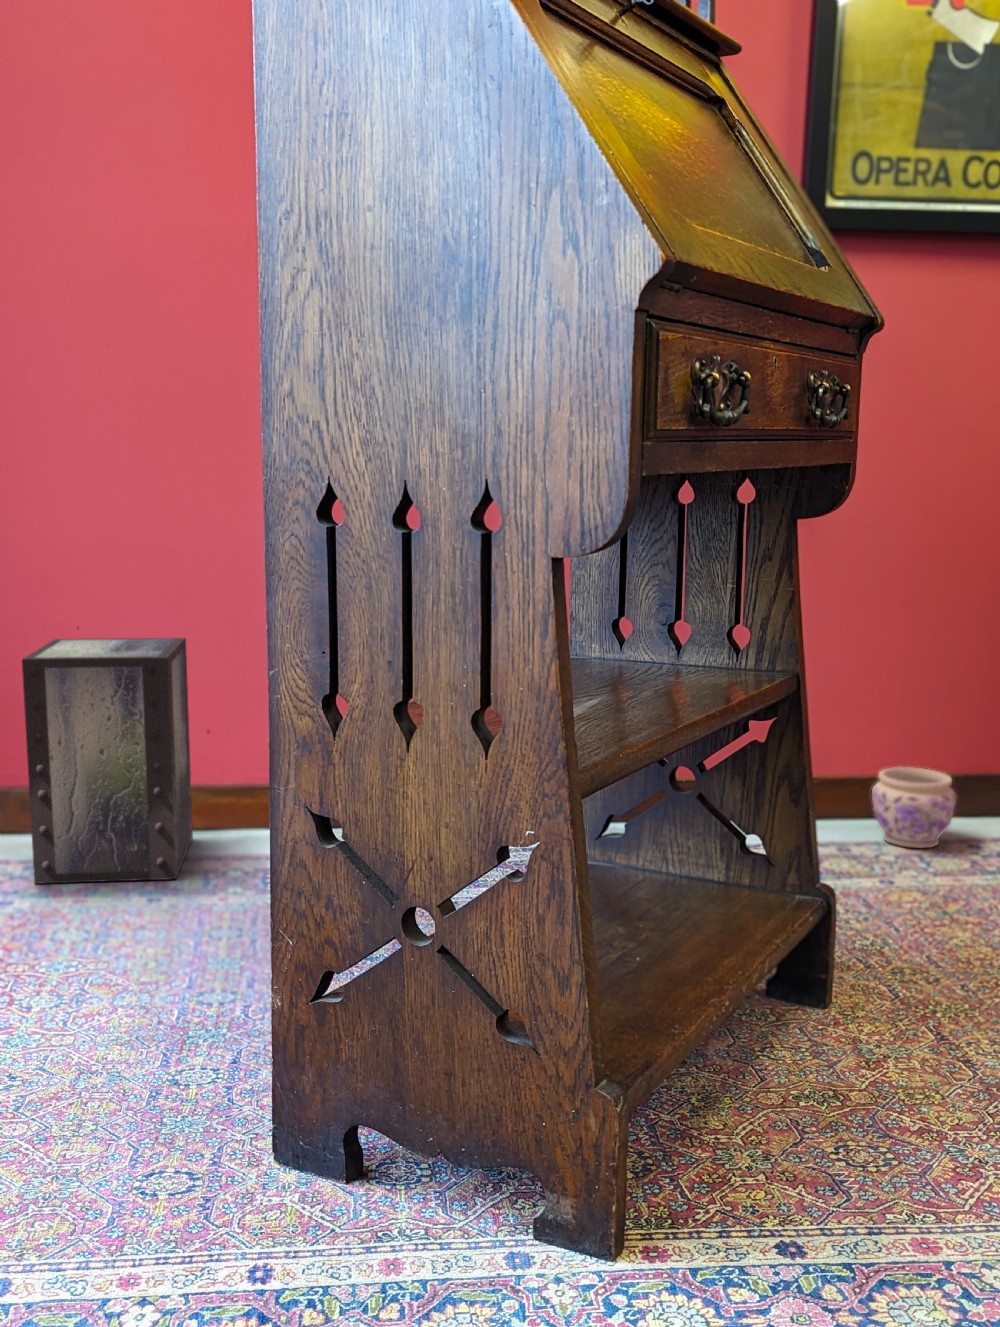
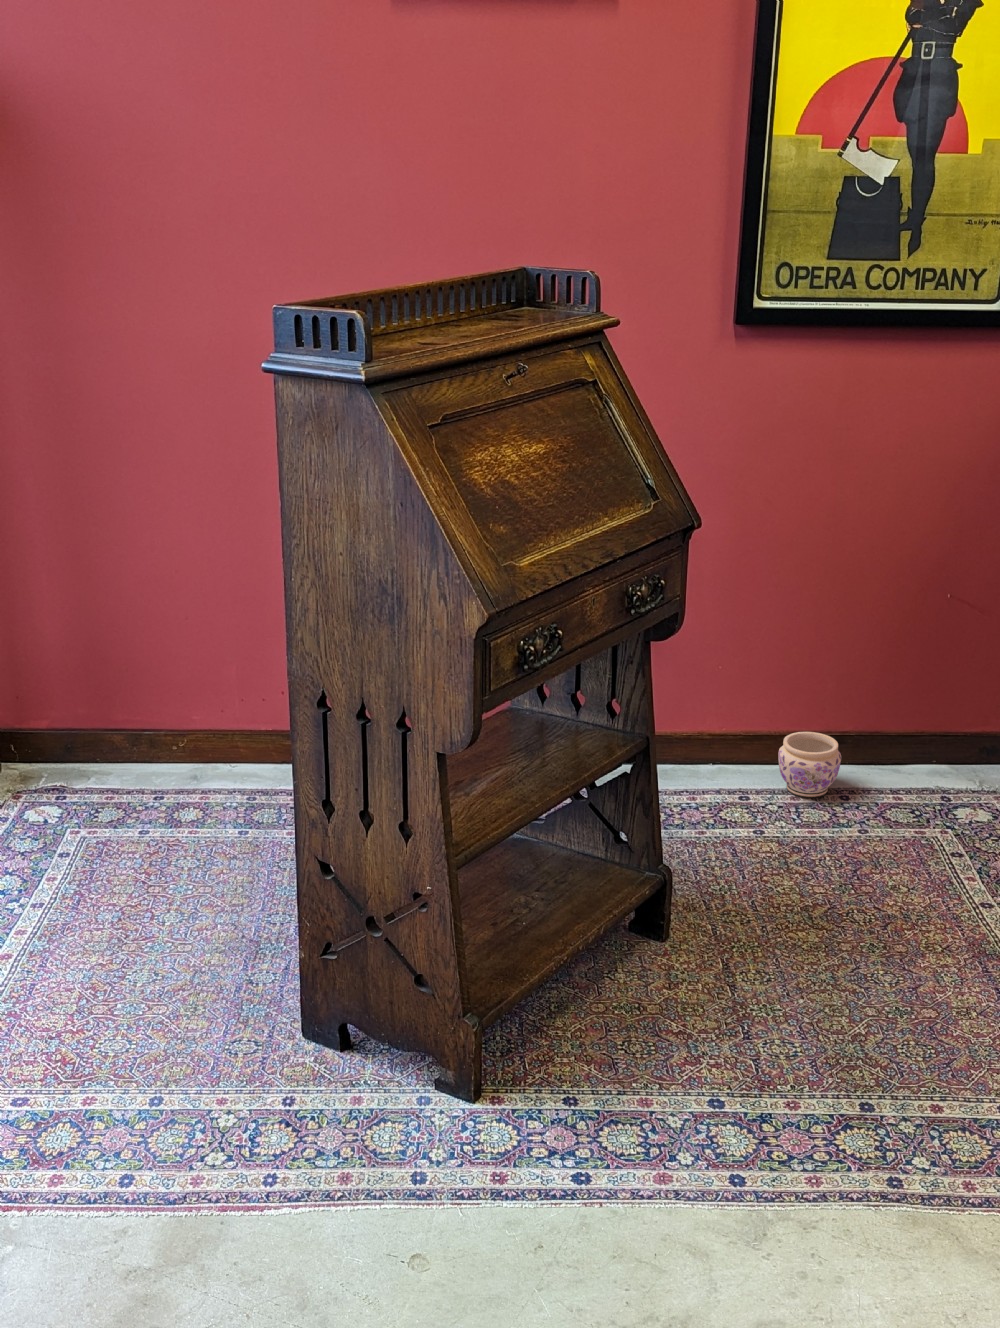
storage box: present [22,638,193,884] -> none [144,632,269,814]

